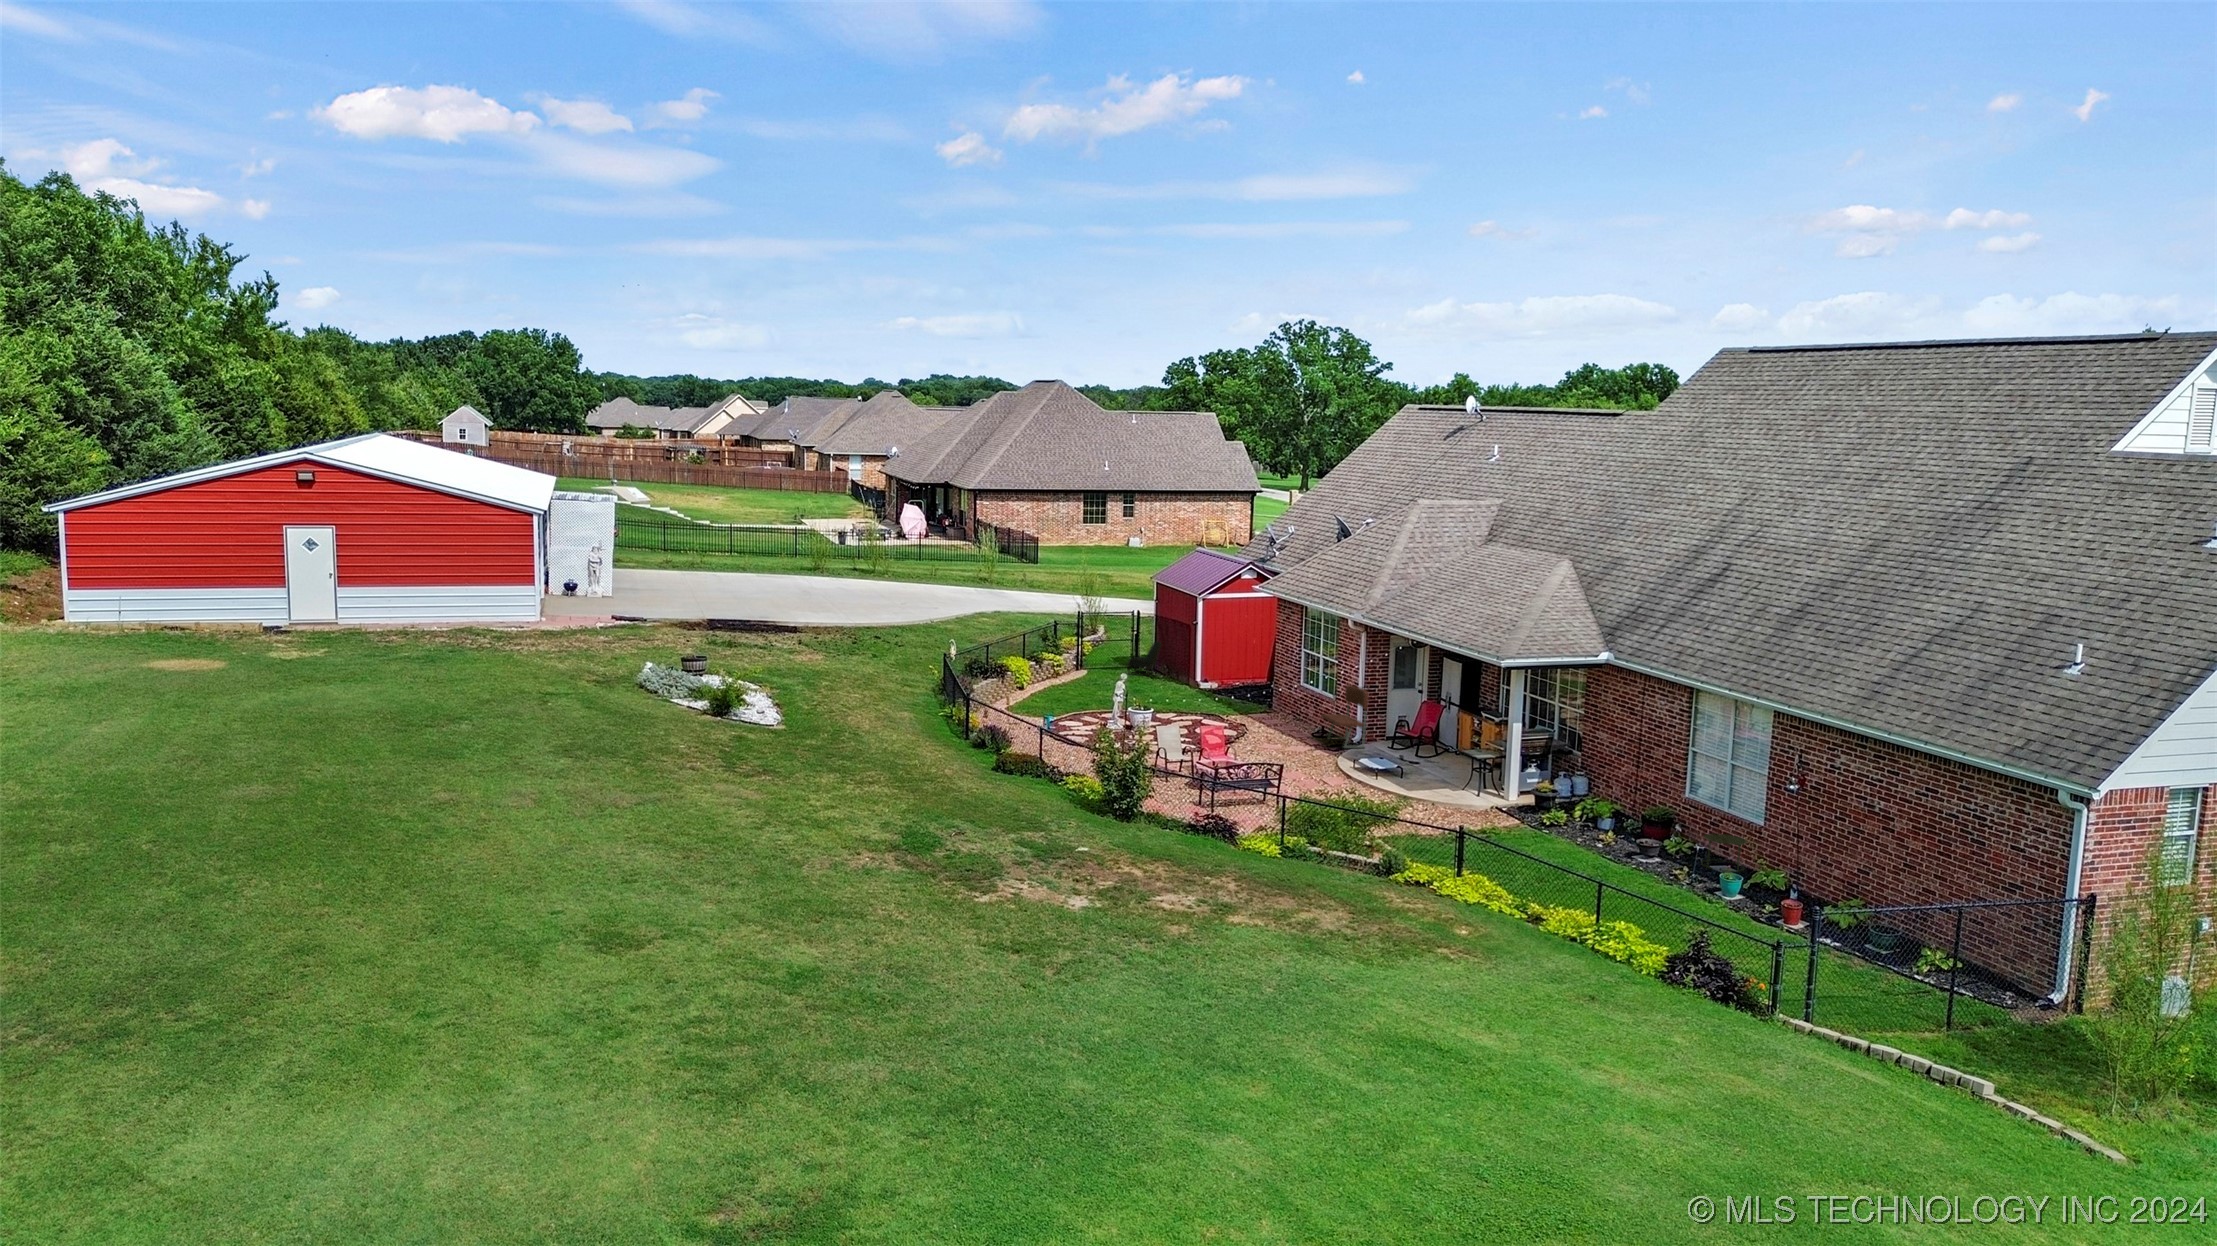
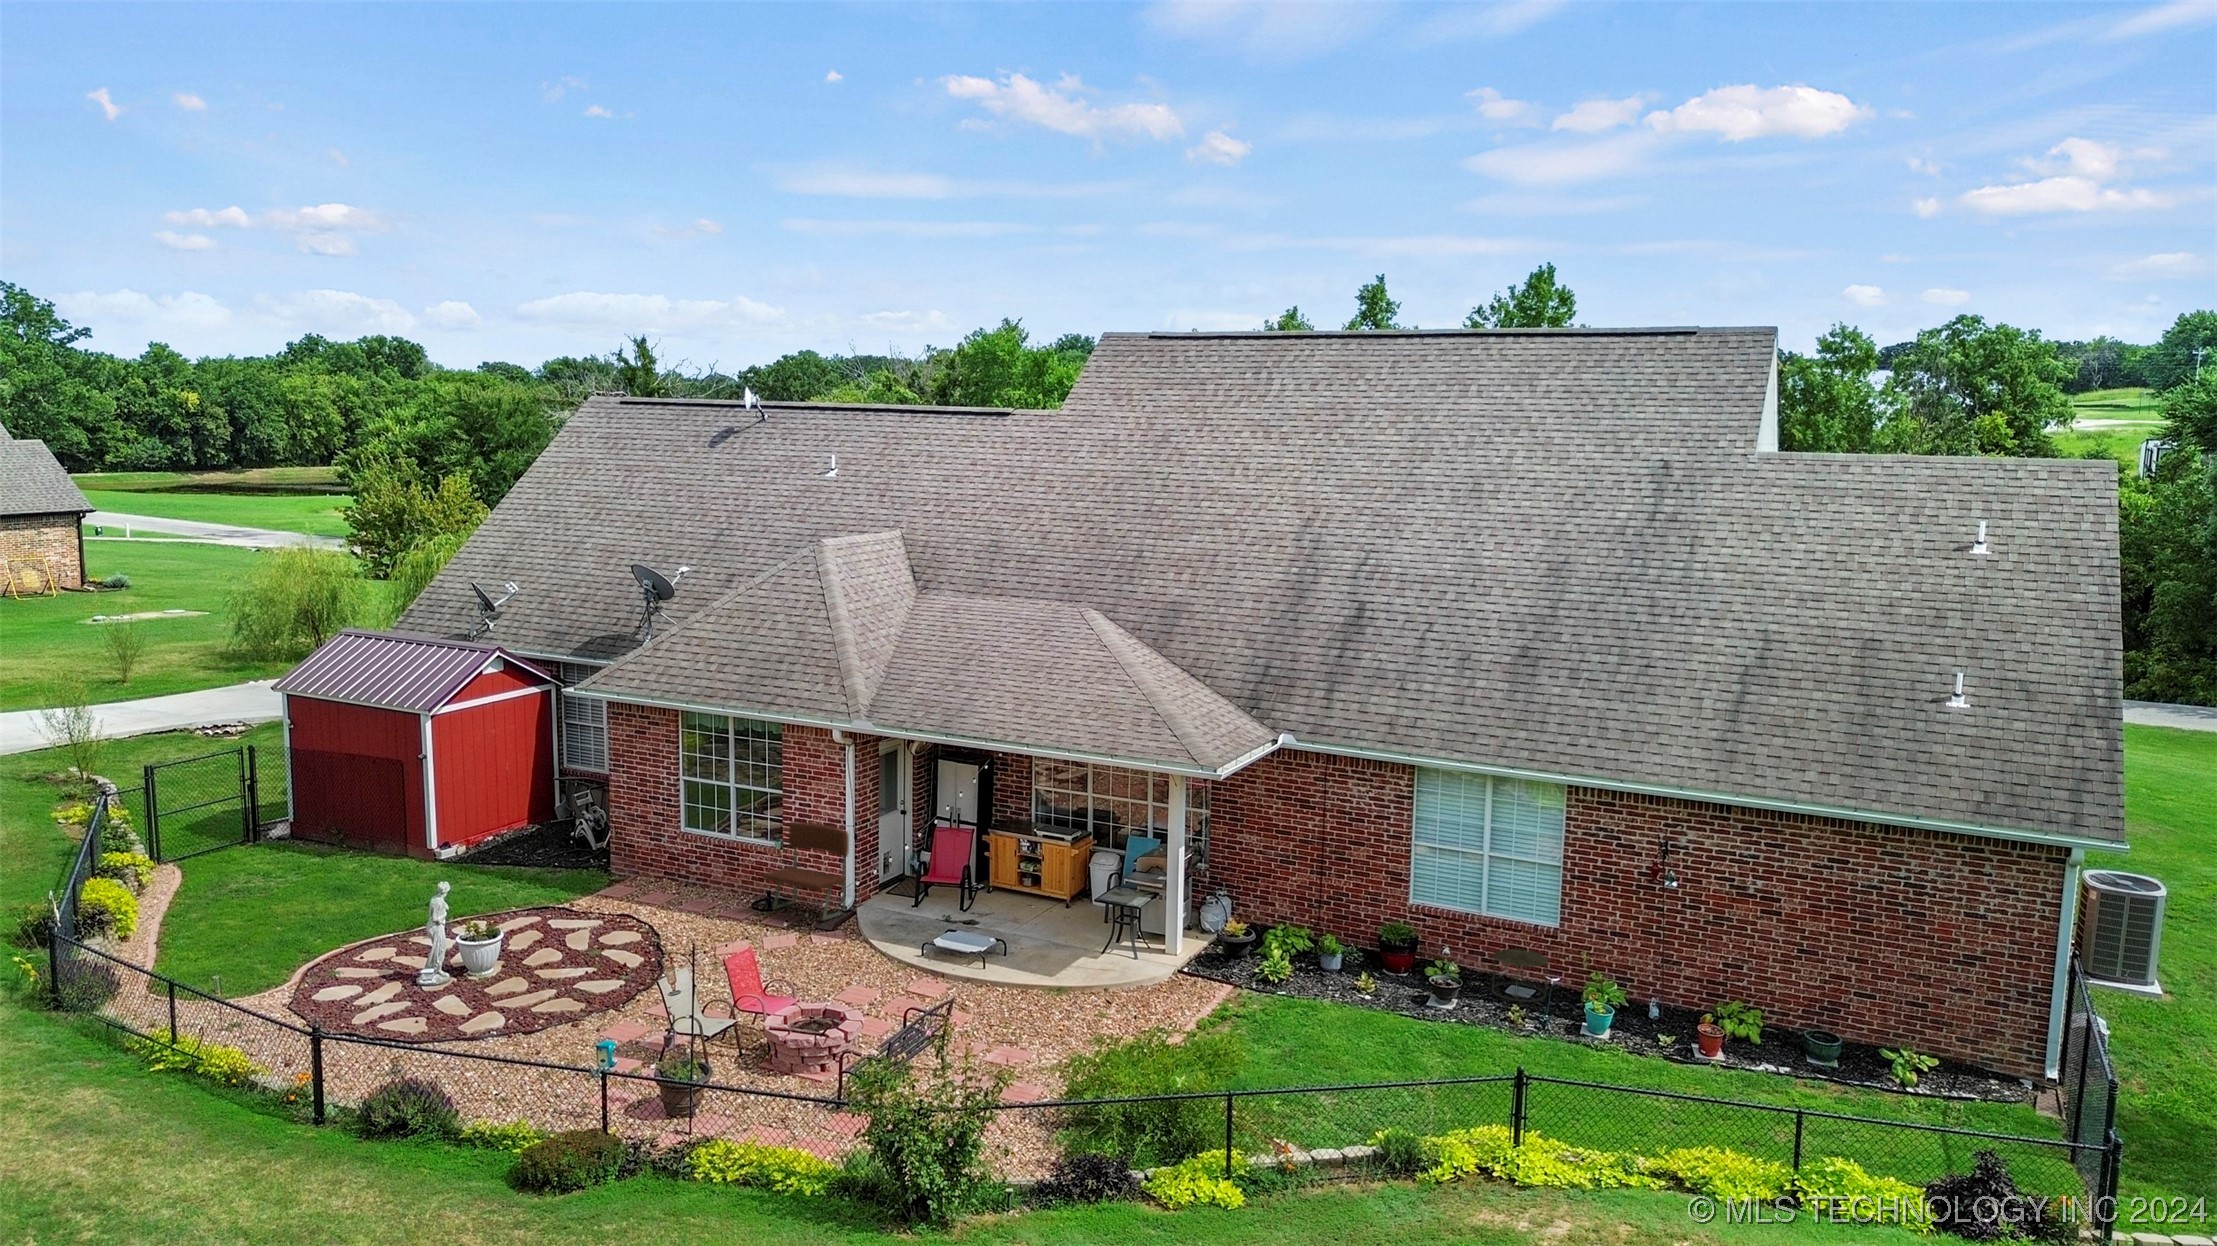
lounge chair: present [1127,642,1162,675] -> none [283,788,347,854]

